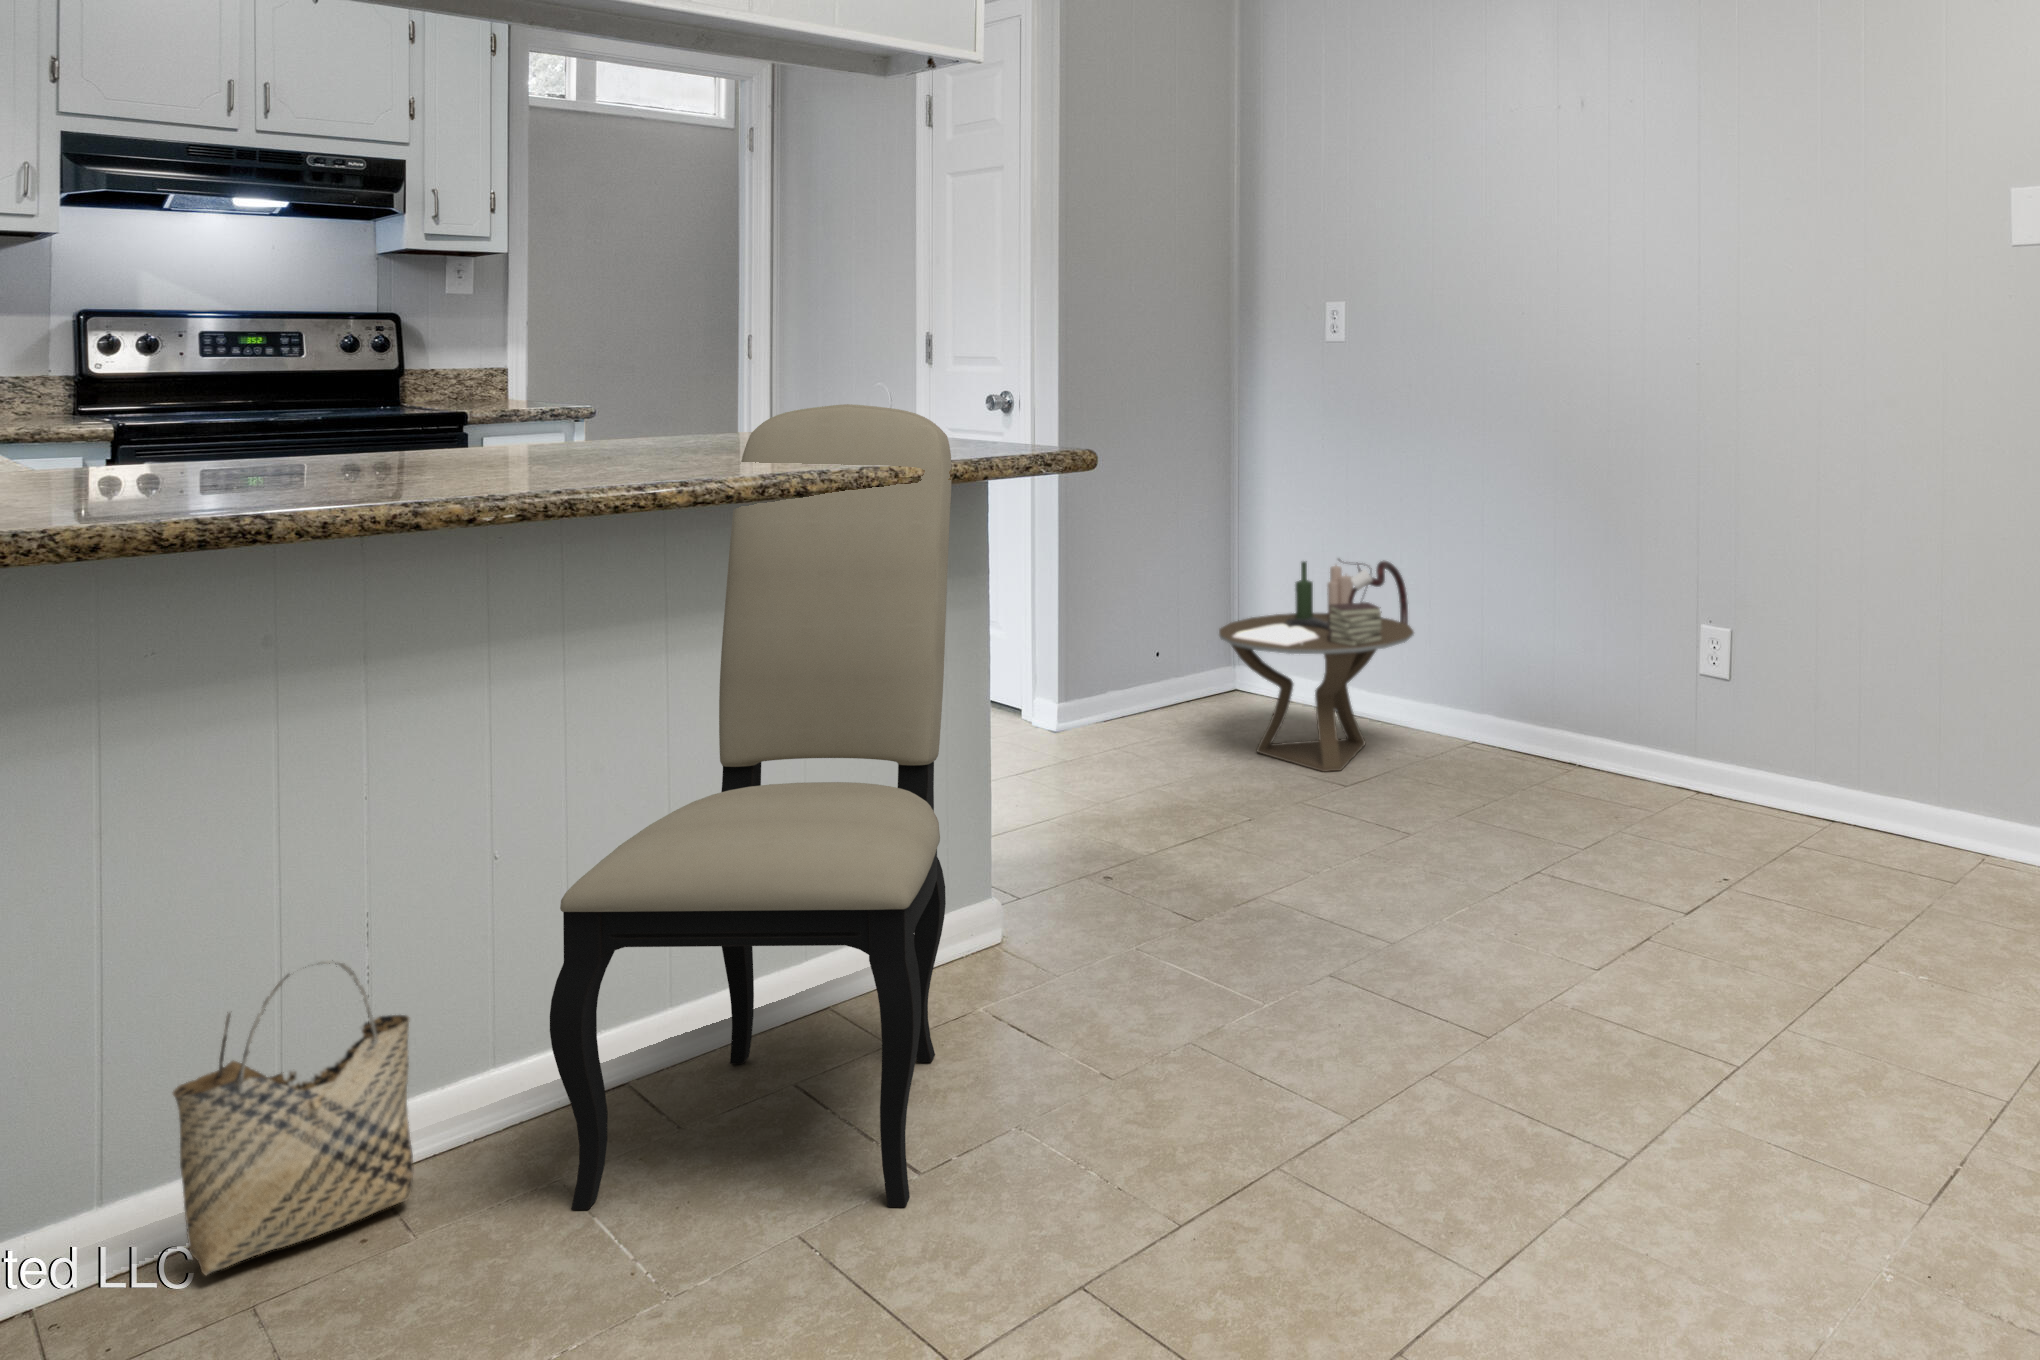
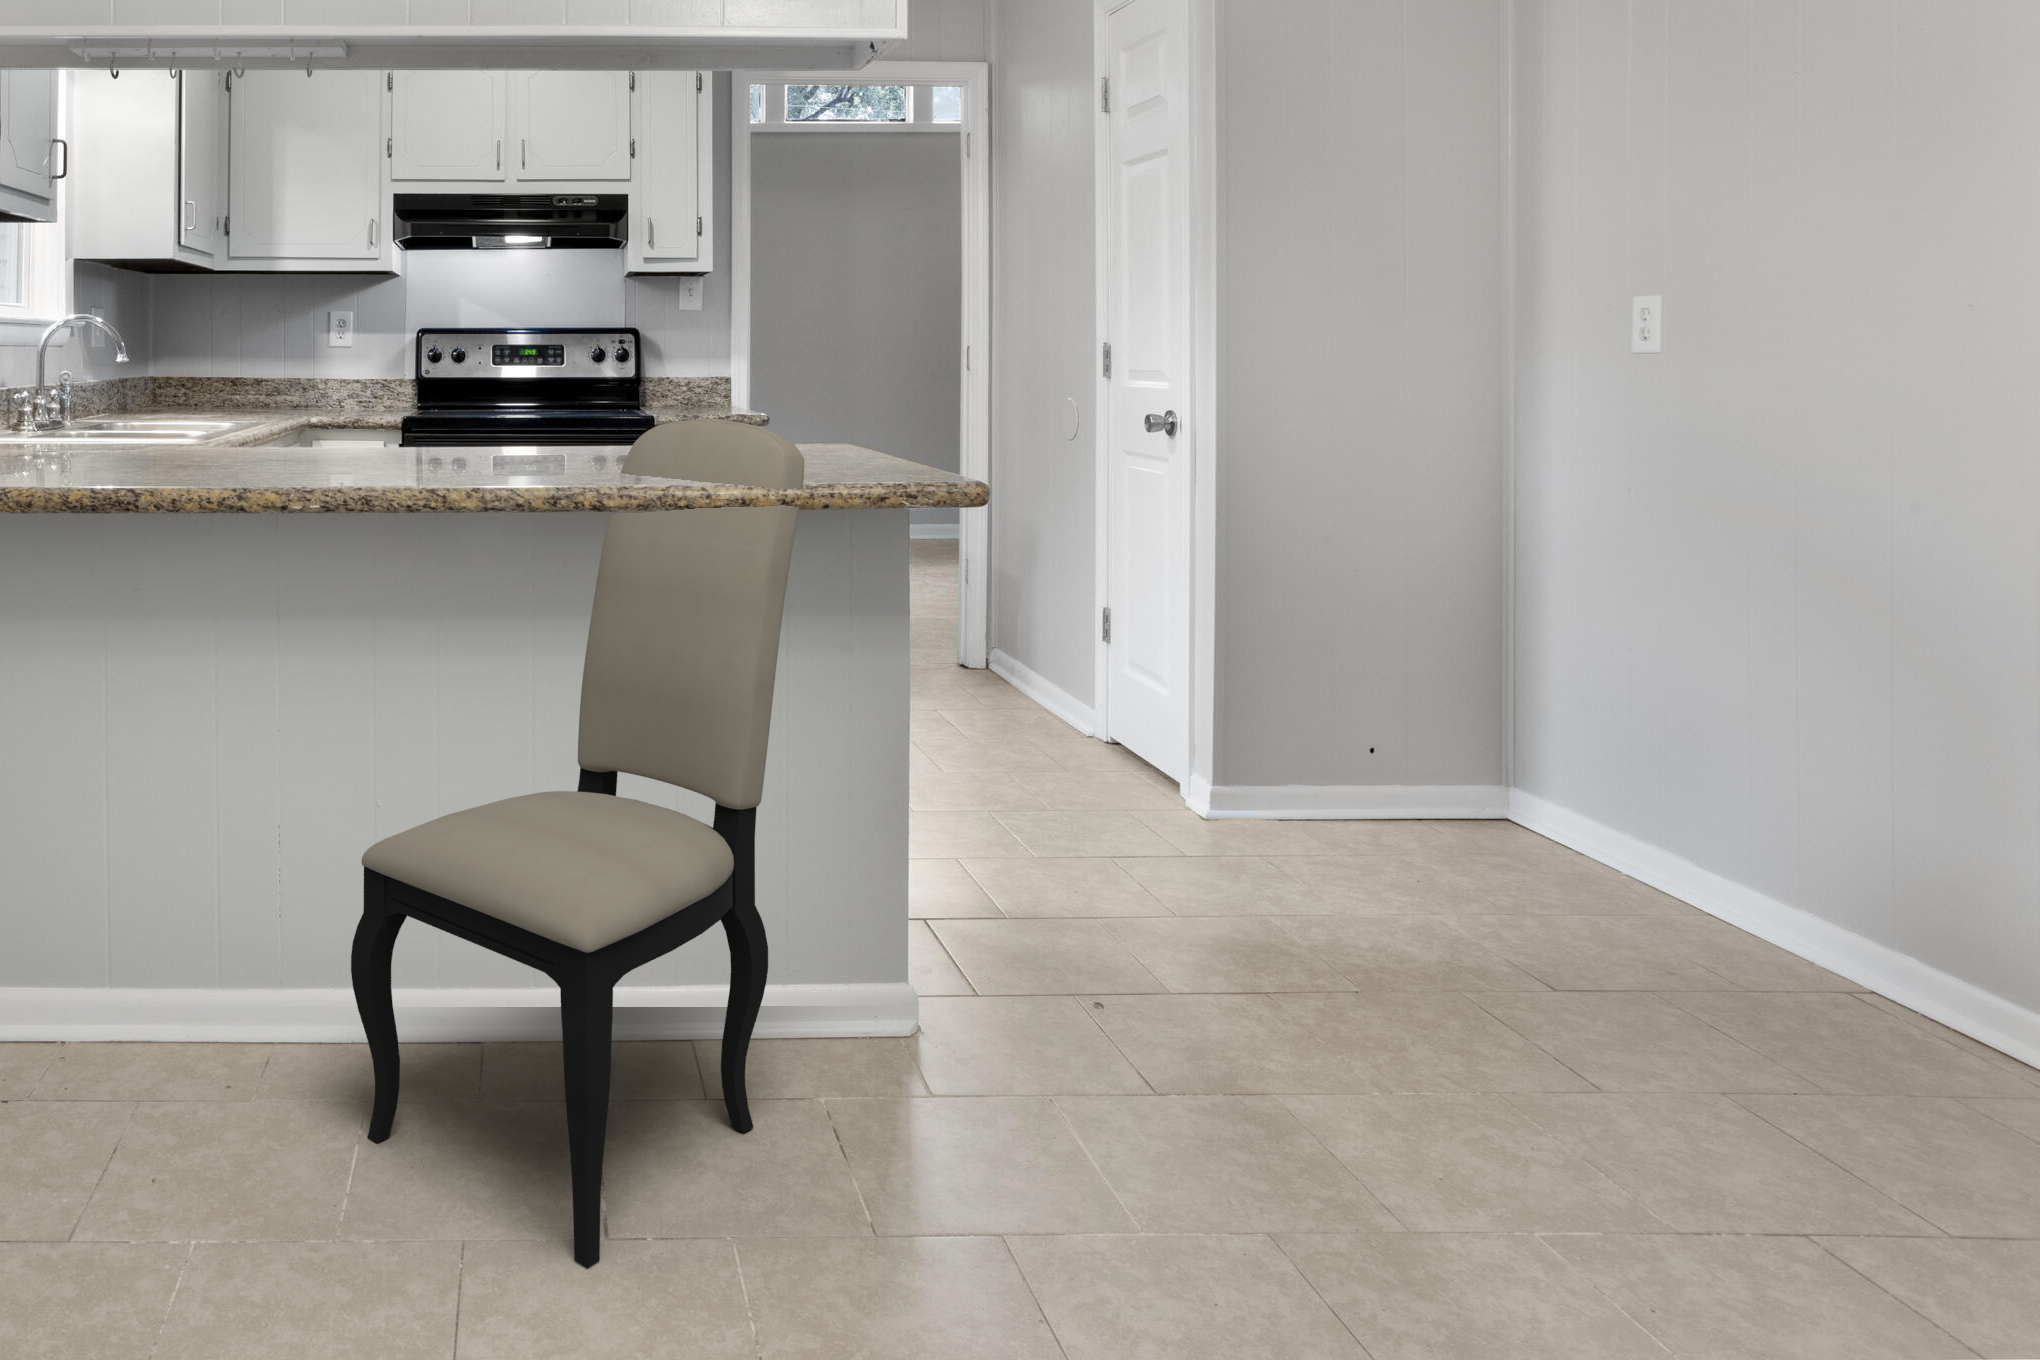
side table: present [1219,559,1414,772] -> none [1390,658,1732,959]
woven basket: present [173,962,413,1275] -> none [133,831,304,1078]

